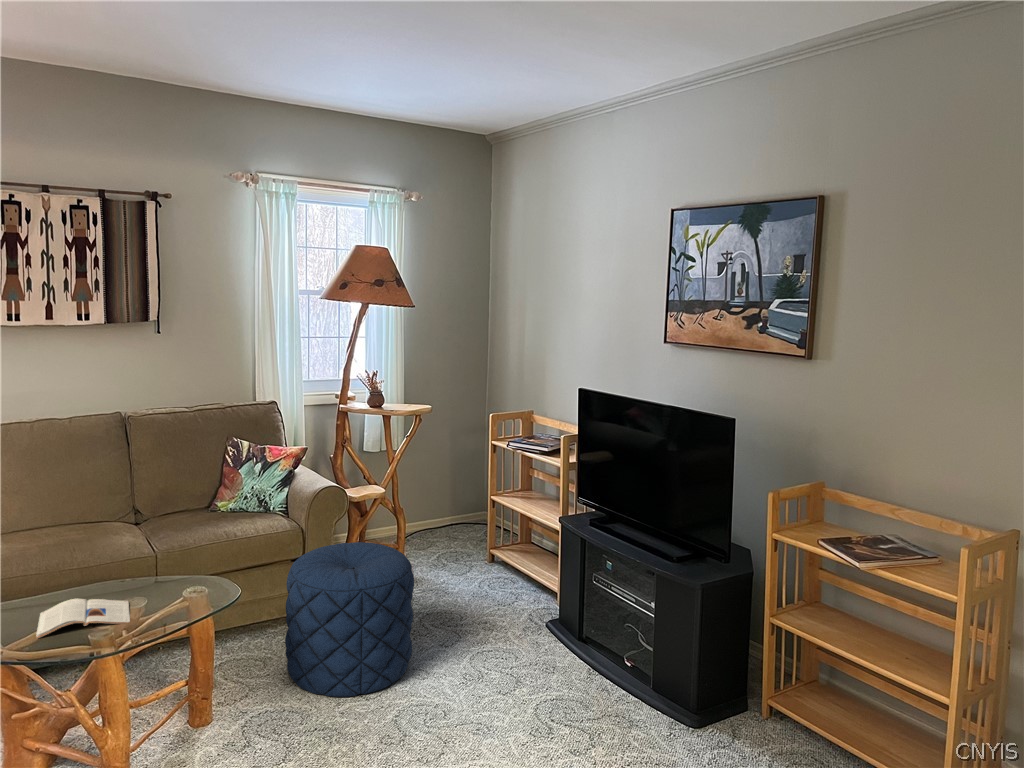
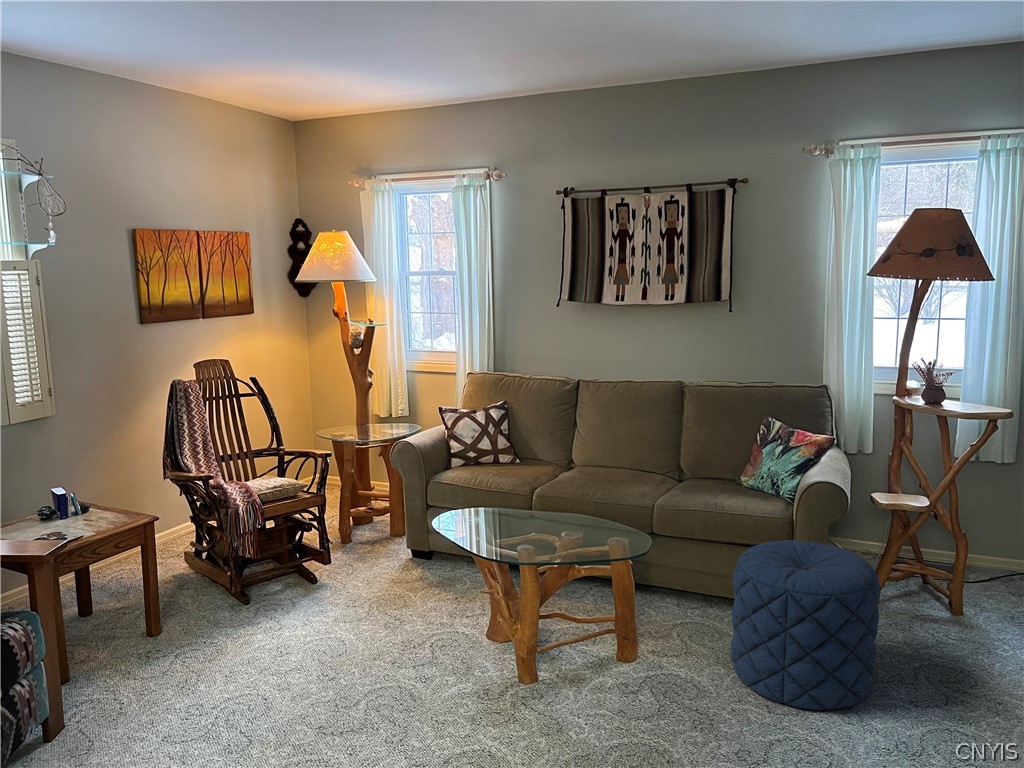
magazine: present [36,599,130,638] -> none [516,521,592,551]

